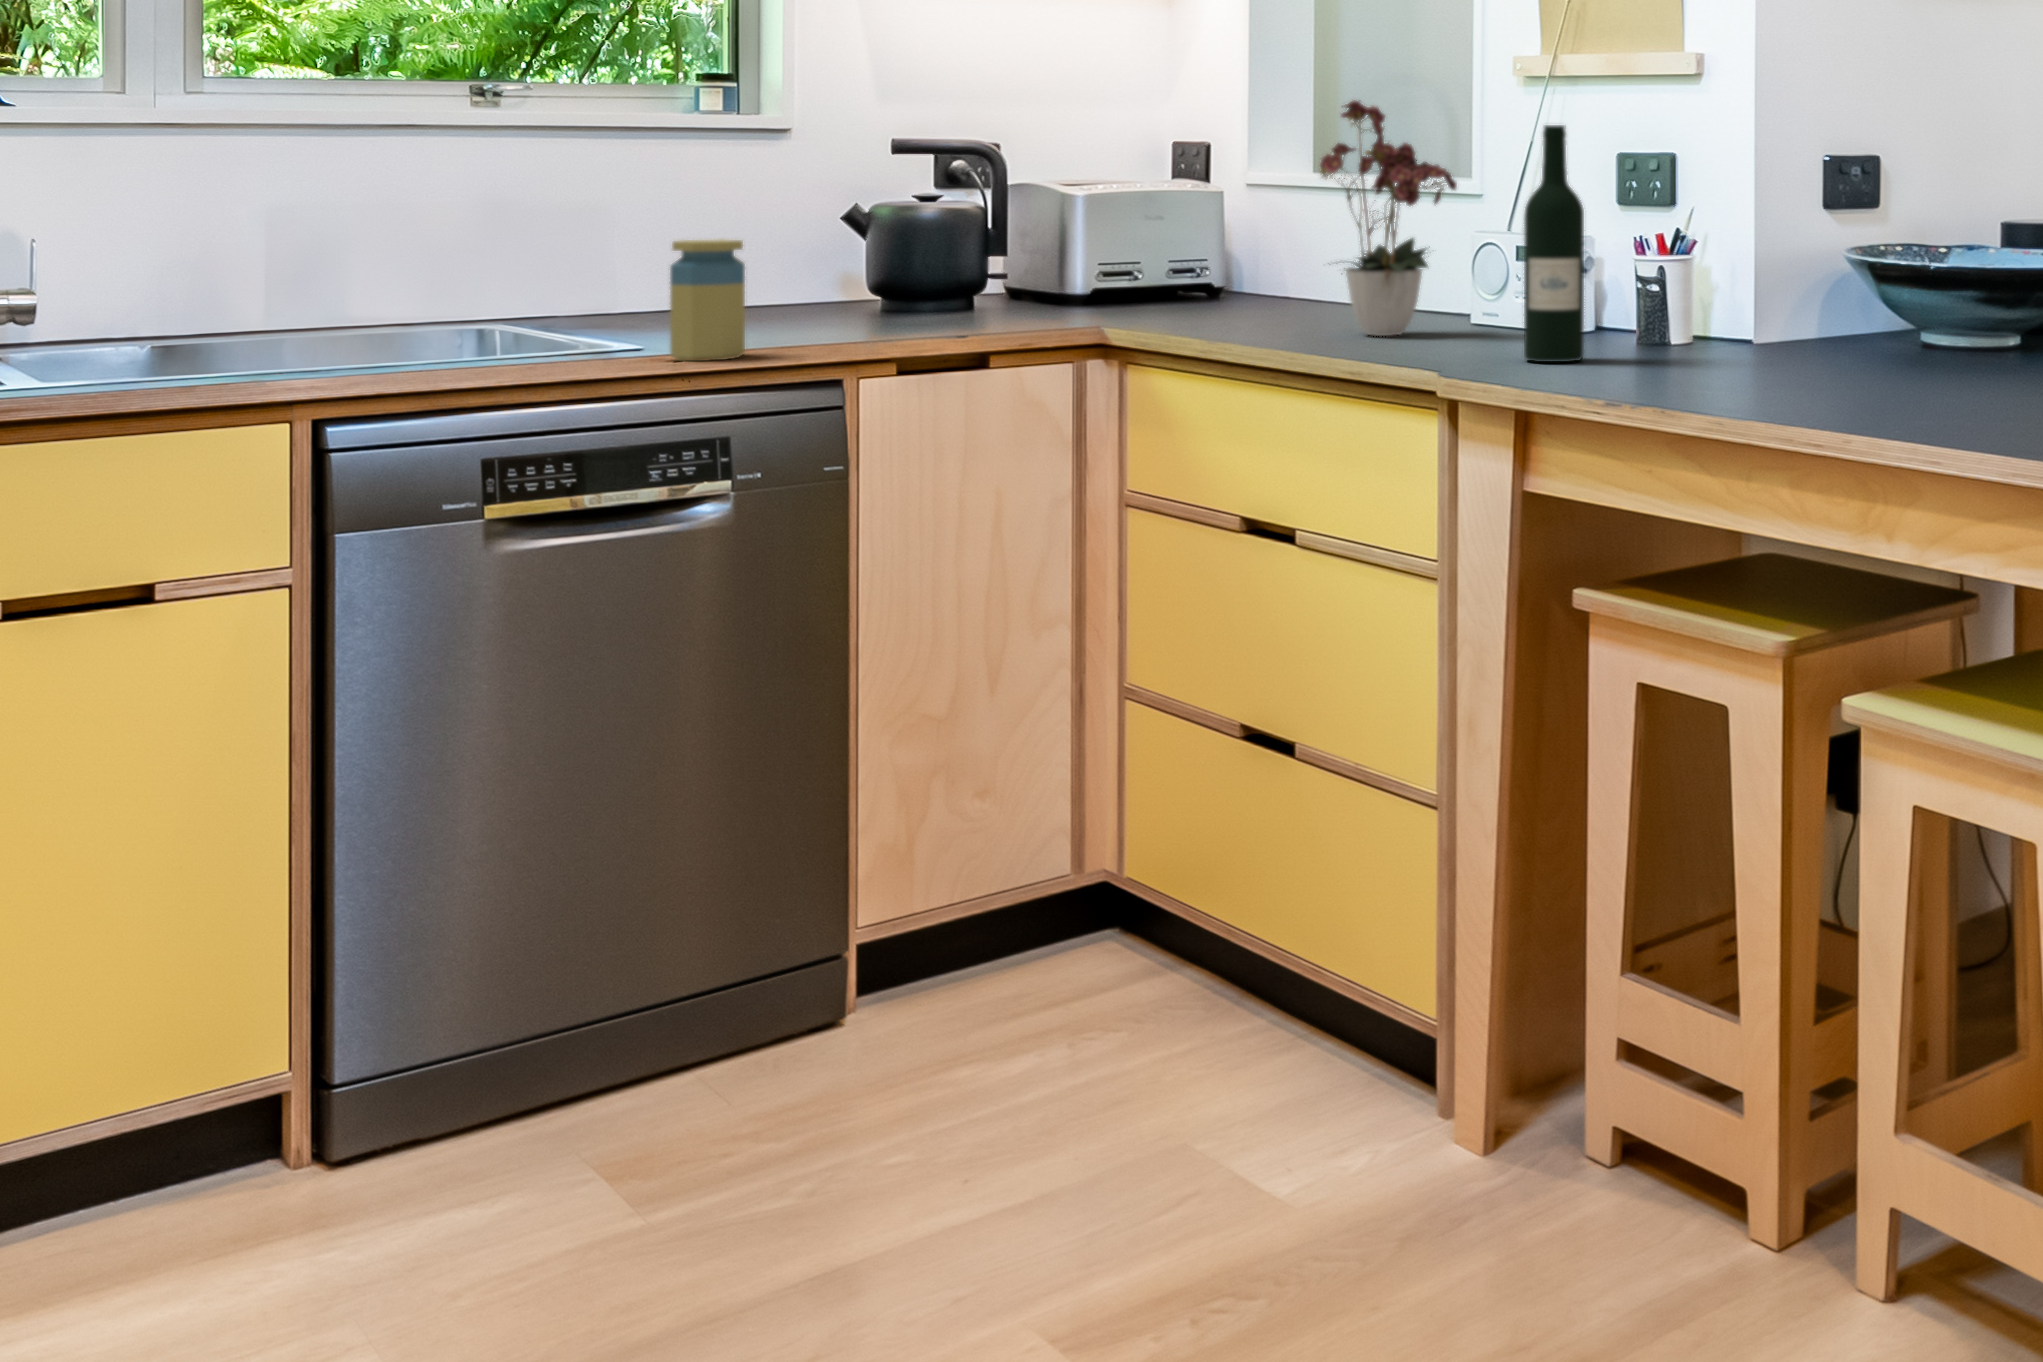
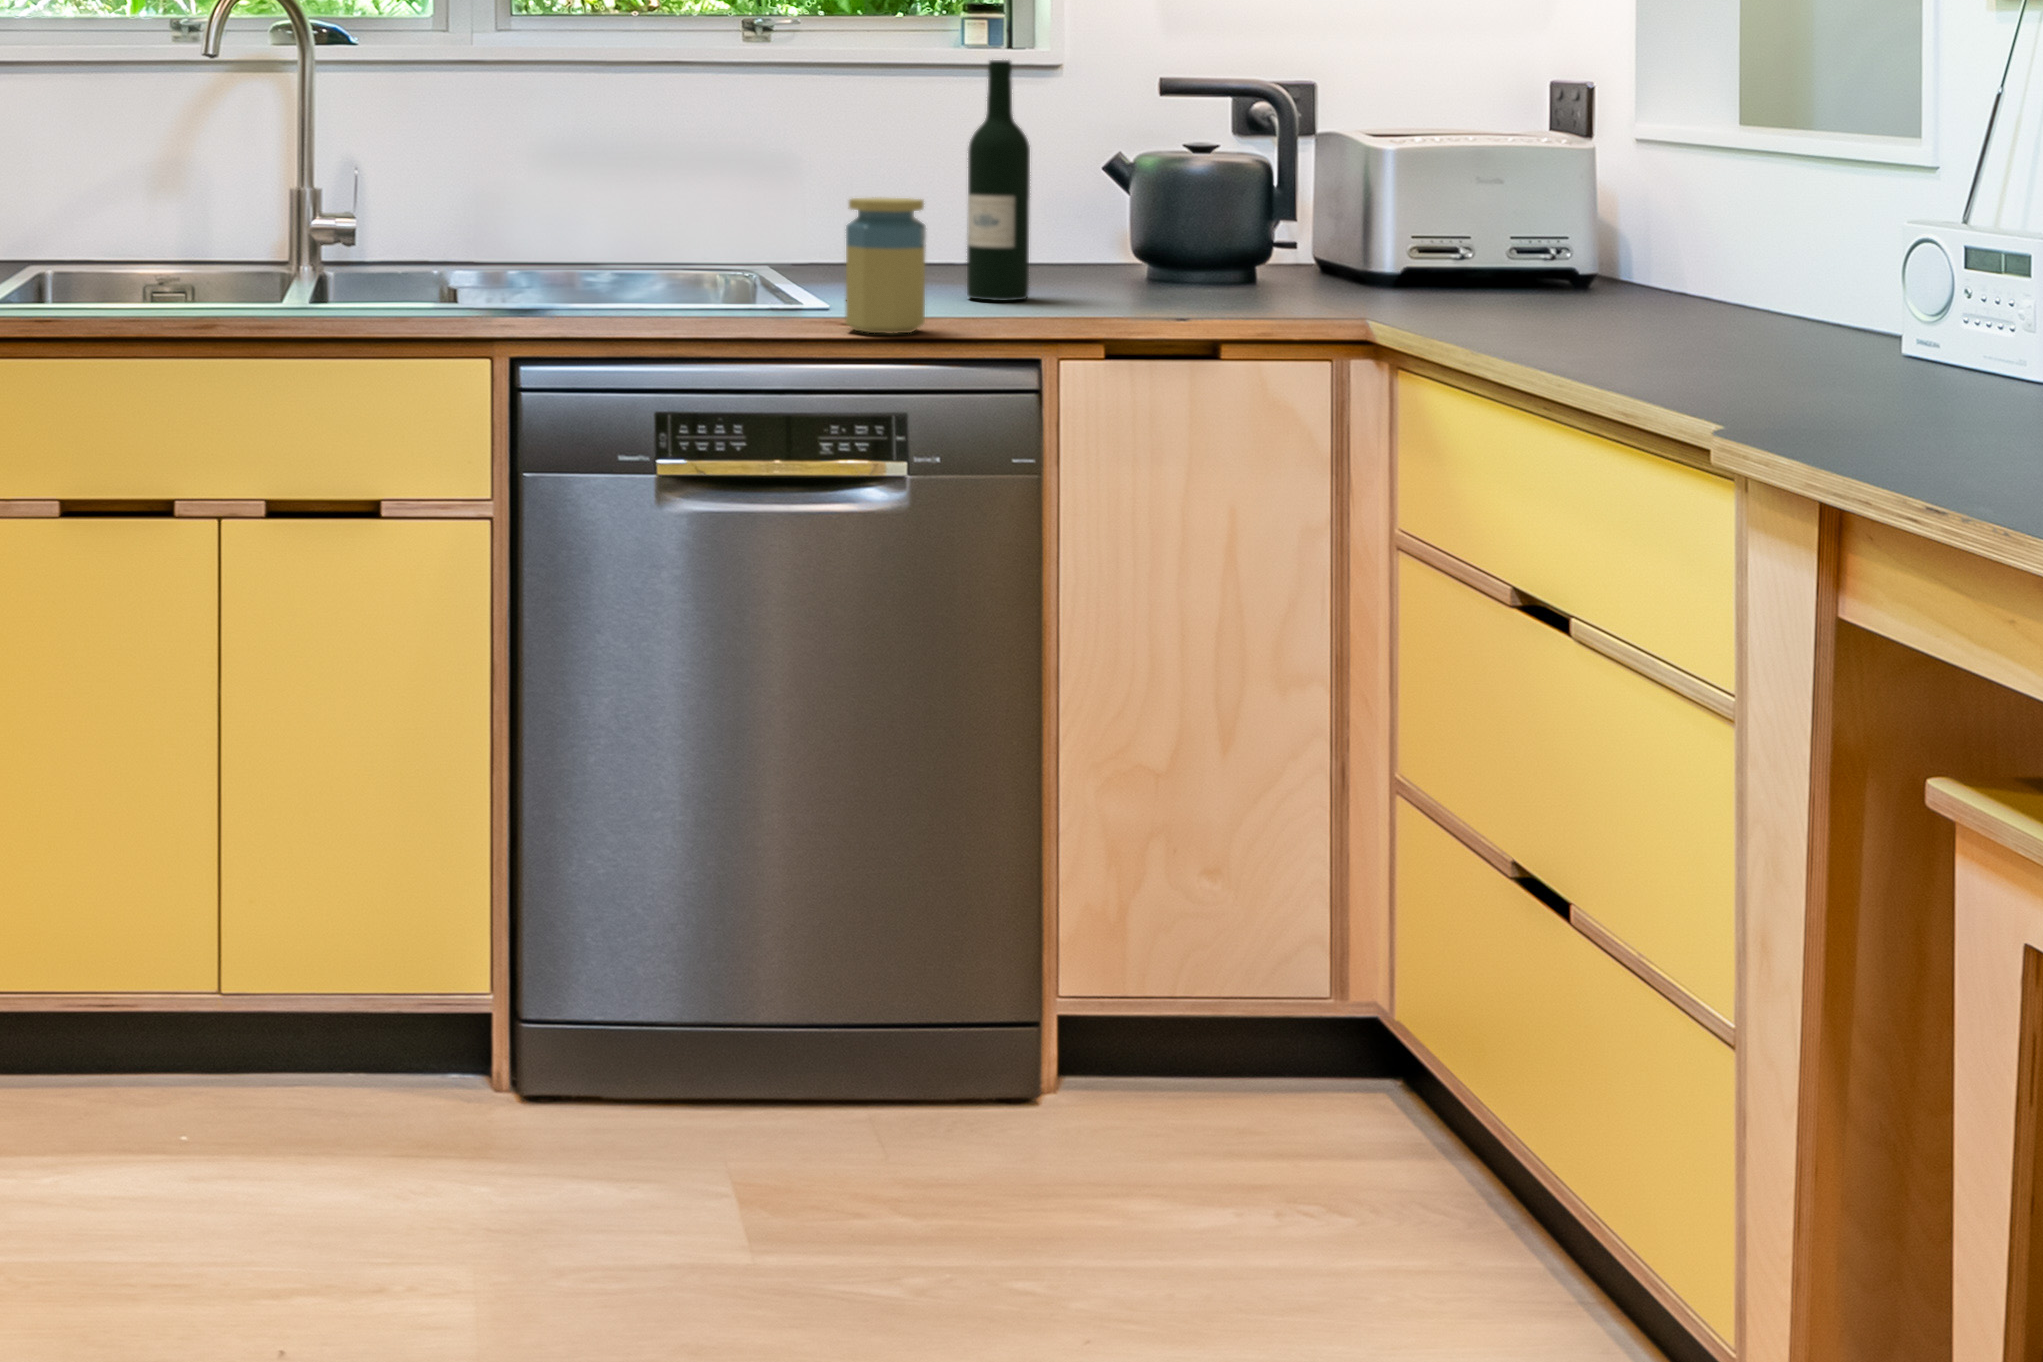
flower arrangement: present [1320,100,1457,336] -> none [1631,21,1860,362]
wine bottle: present [1524,125,1584,362] -> present [967,60,1030,301]

